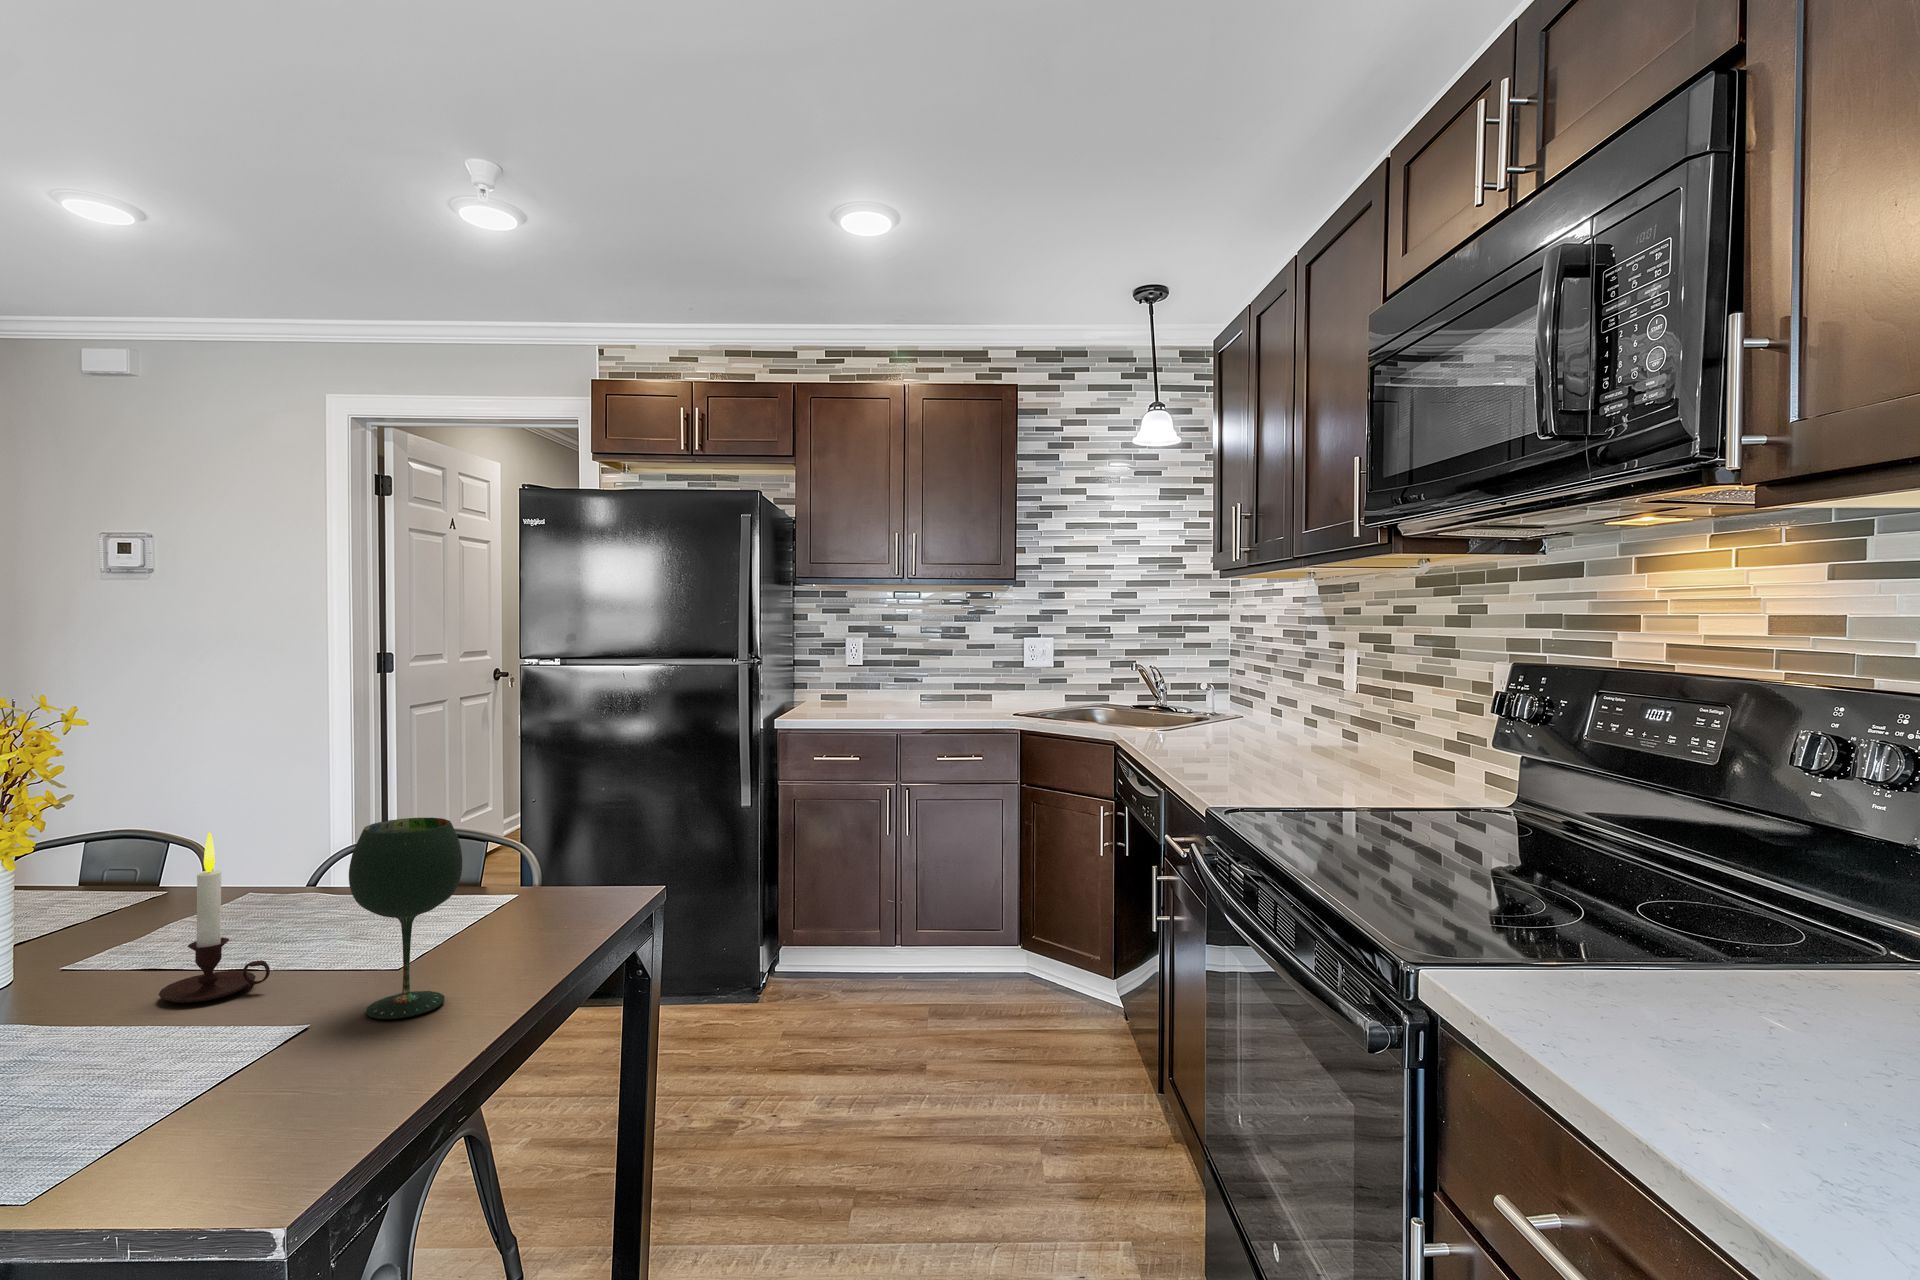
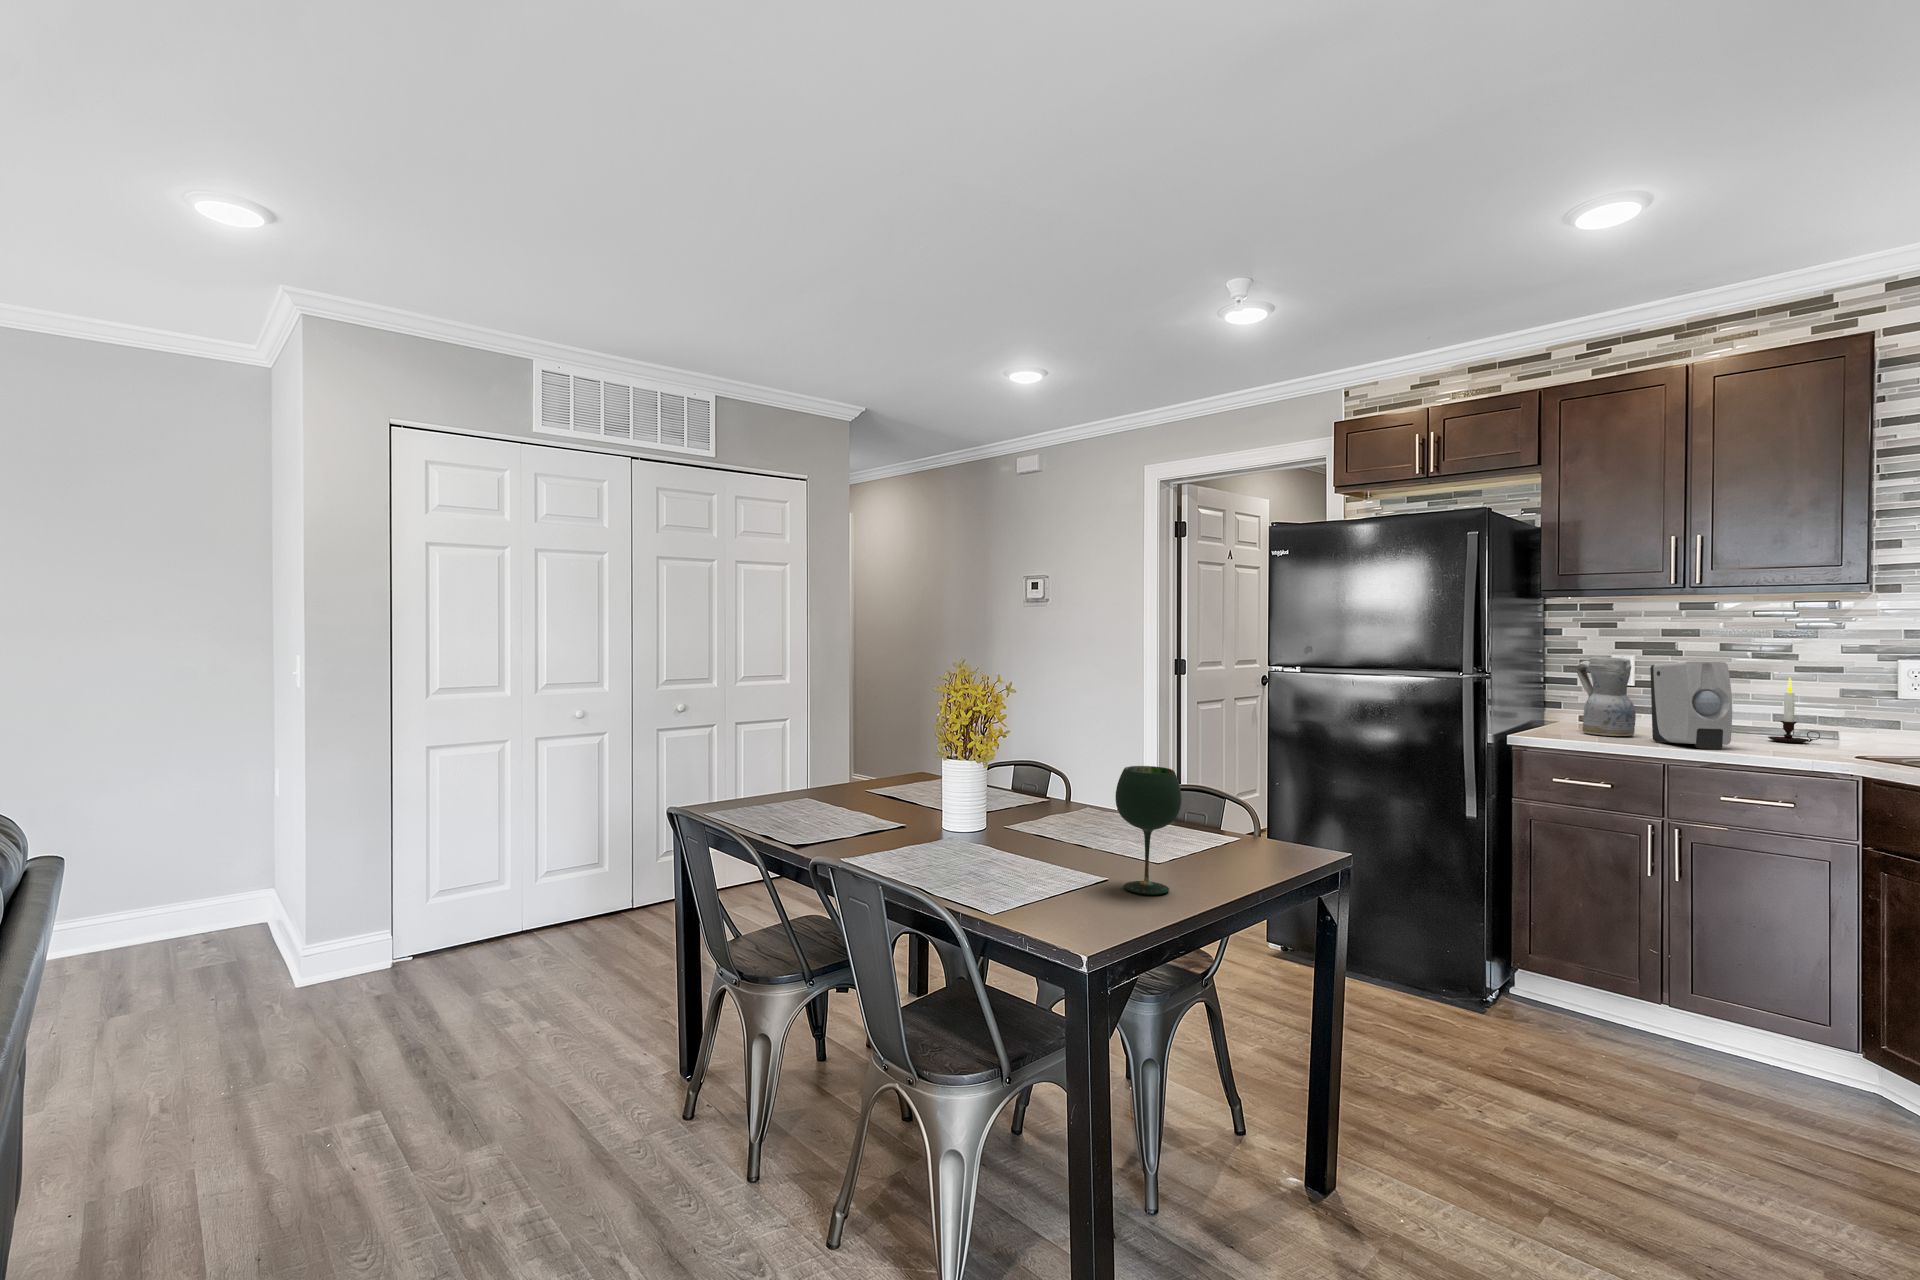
ceramic pitcher: none [826,641,871,713] -> present [1577,657,1636,736]
soap dispenser: none [884,644,941,719] -> present [1650,661,1732,749]
candle: present [158,832,270,1003] -> present [1768,678,1820,743]

